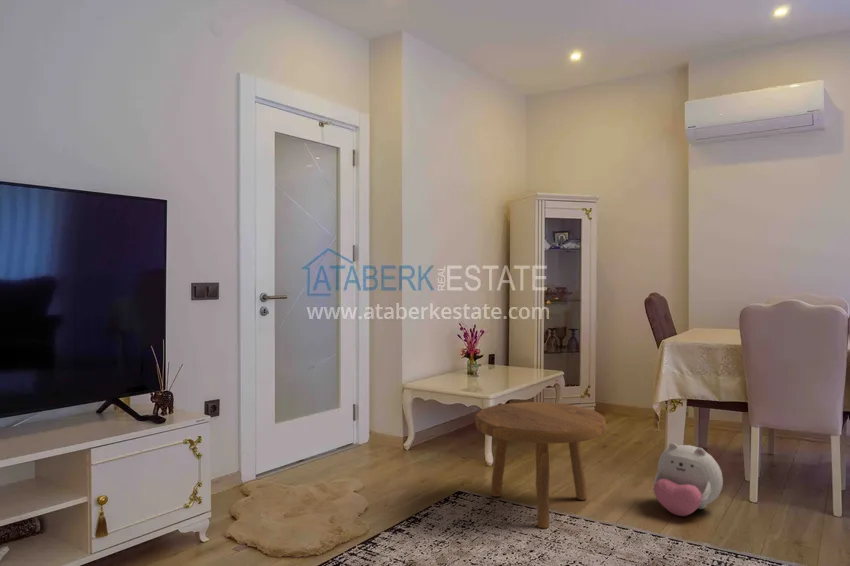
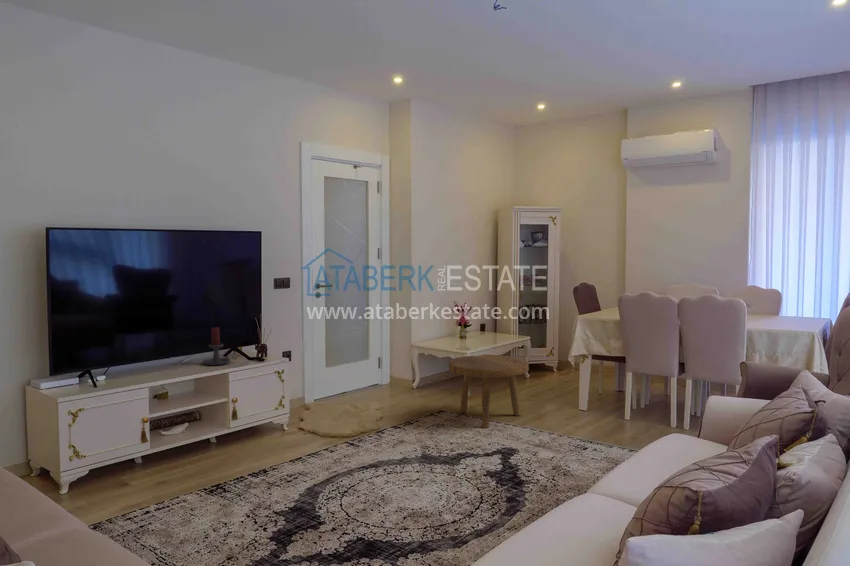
candle holder: none [46,363,115,434] -> present [203,327,237,365]
plush toy: present [653,443,723,516] -> none [557,380,600,424]

